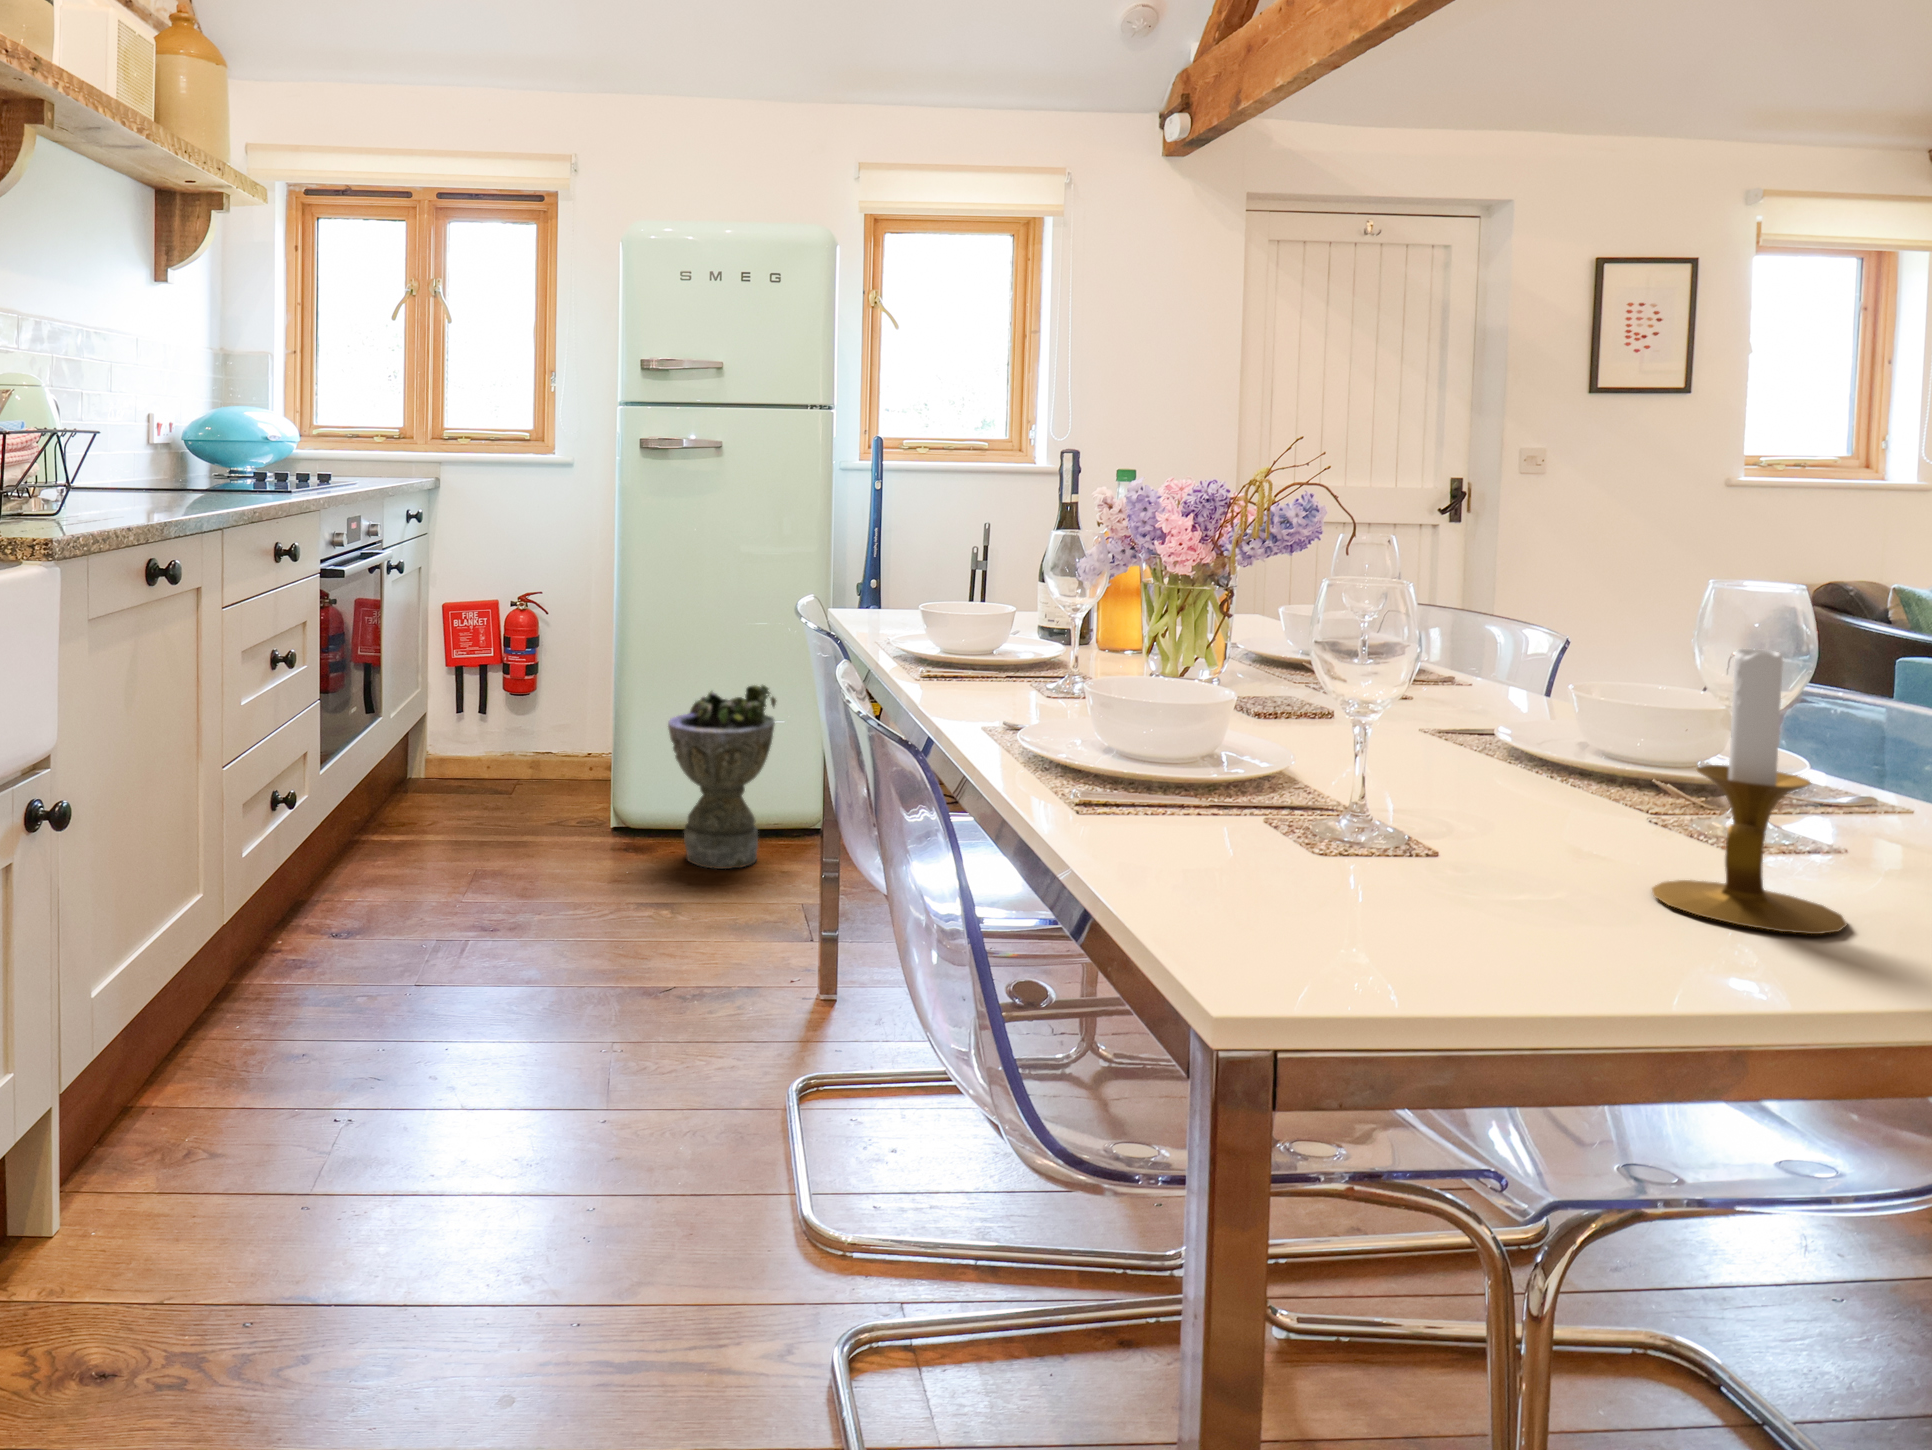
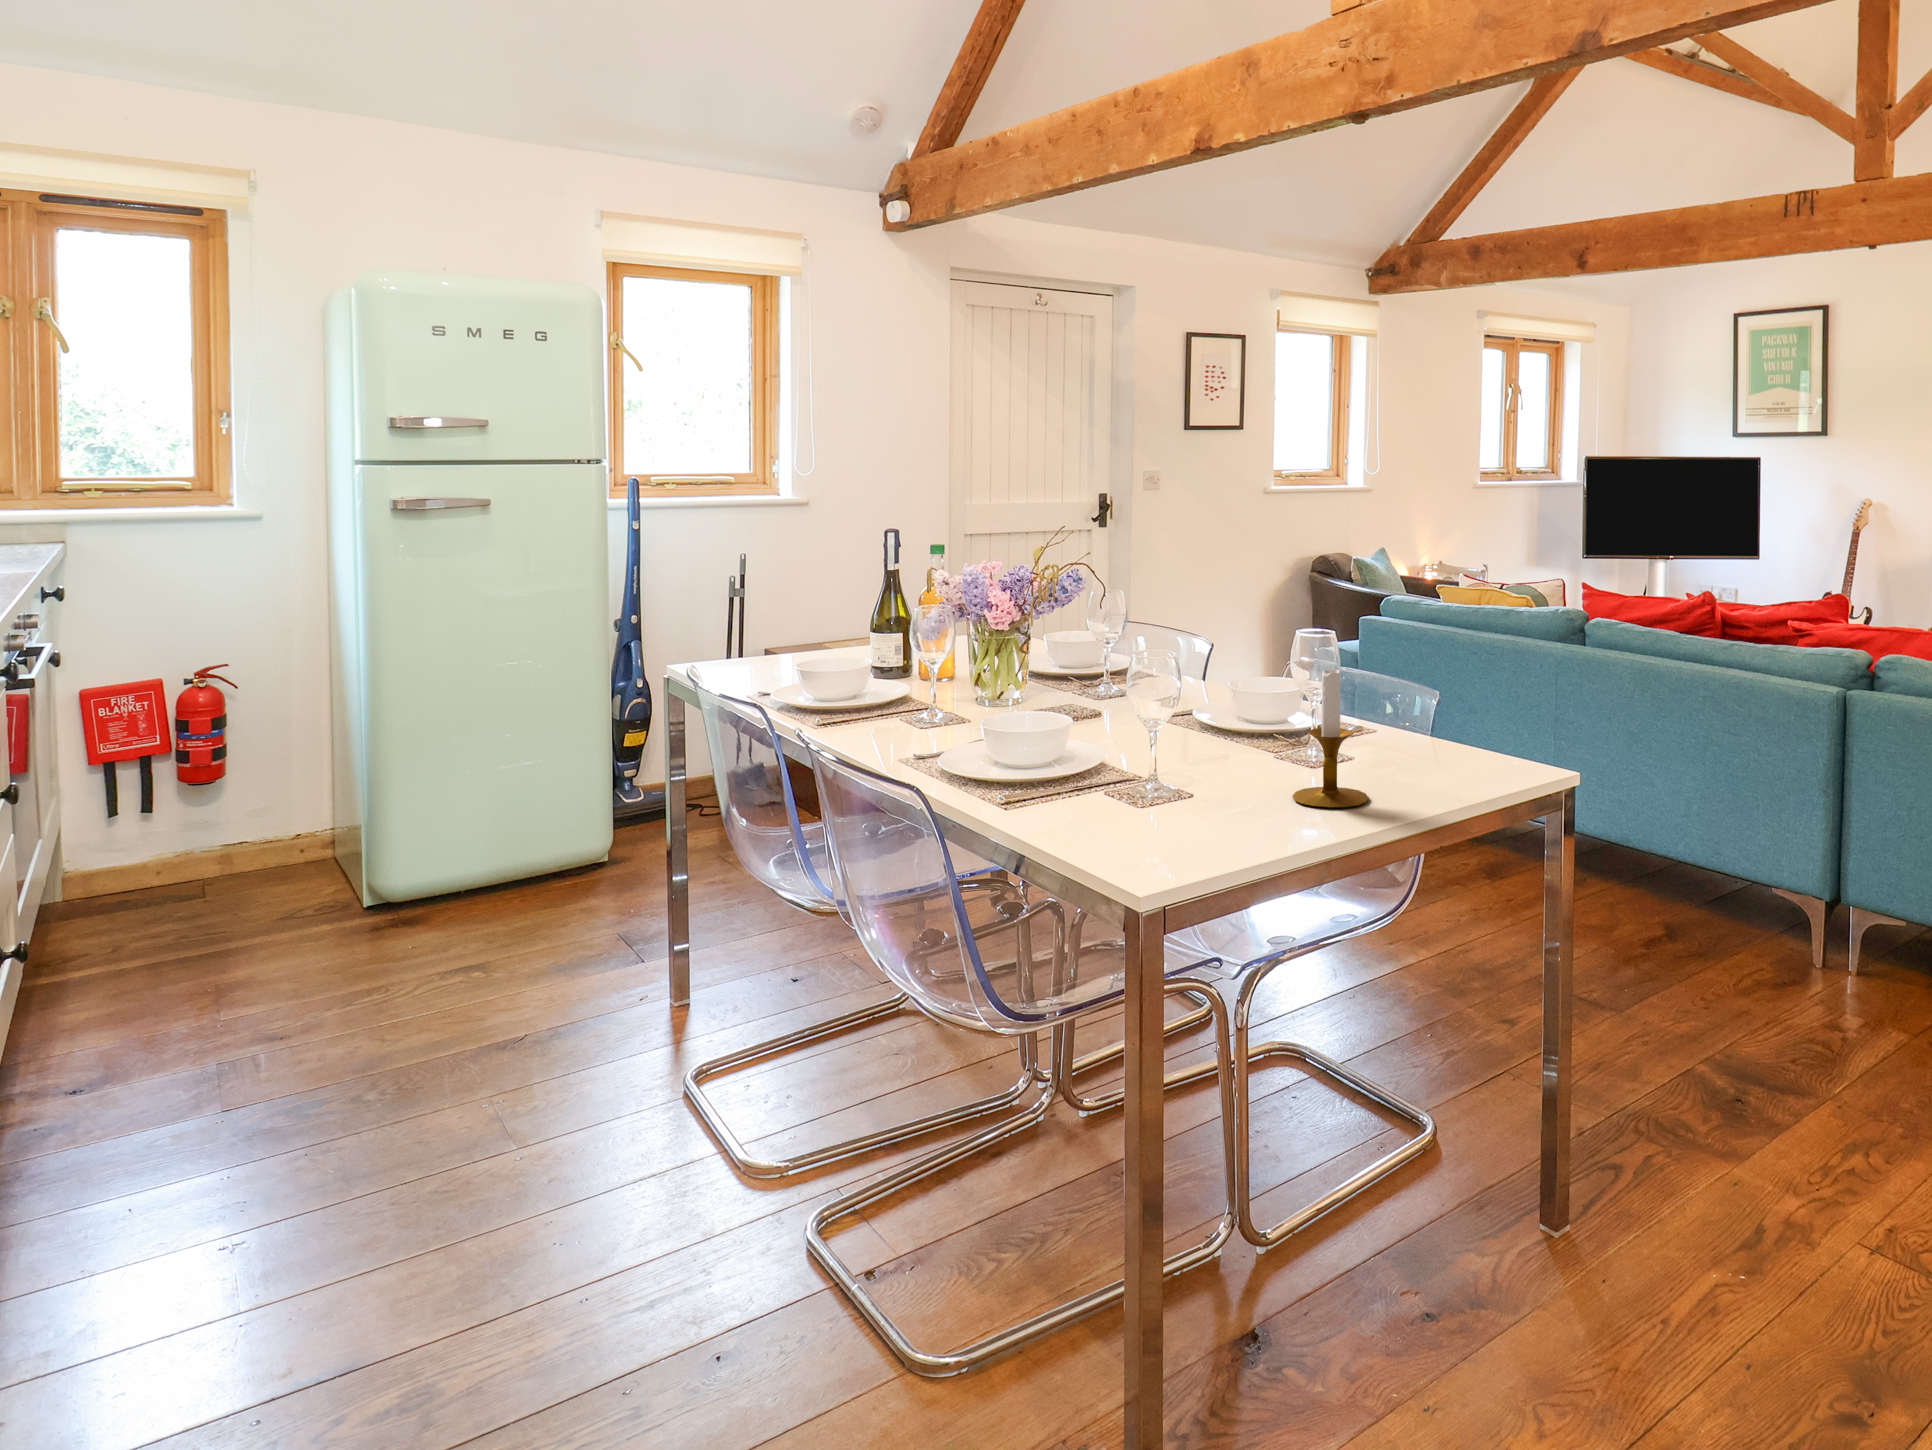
planter: present [668,685,776,869] -> none [445,735,568,924]

